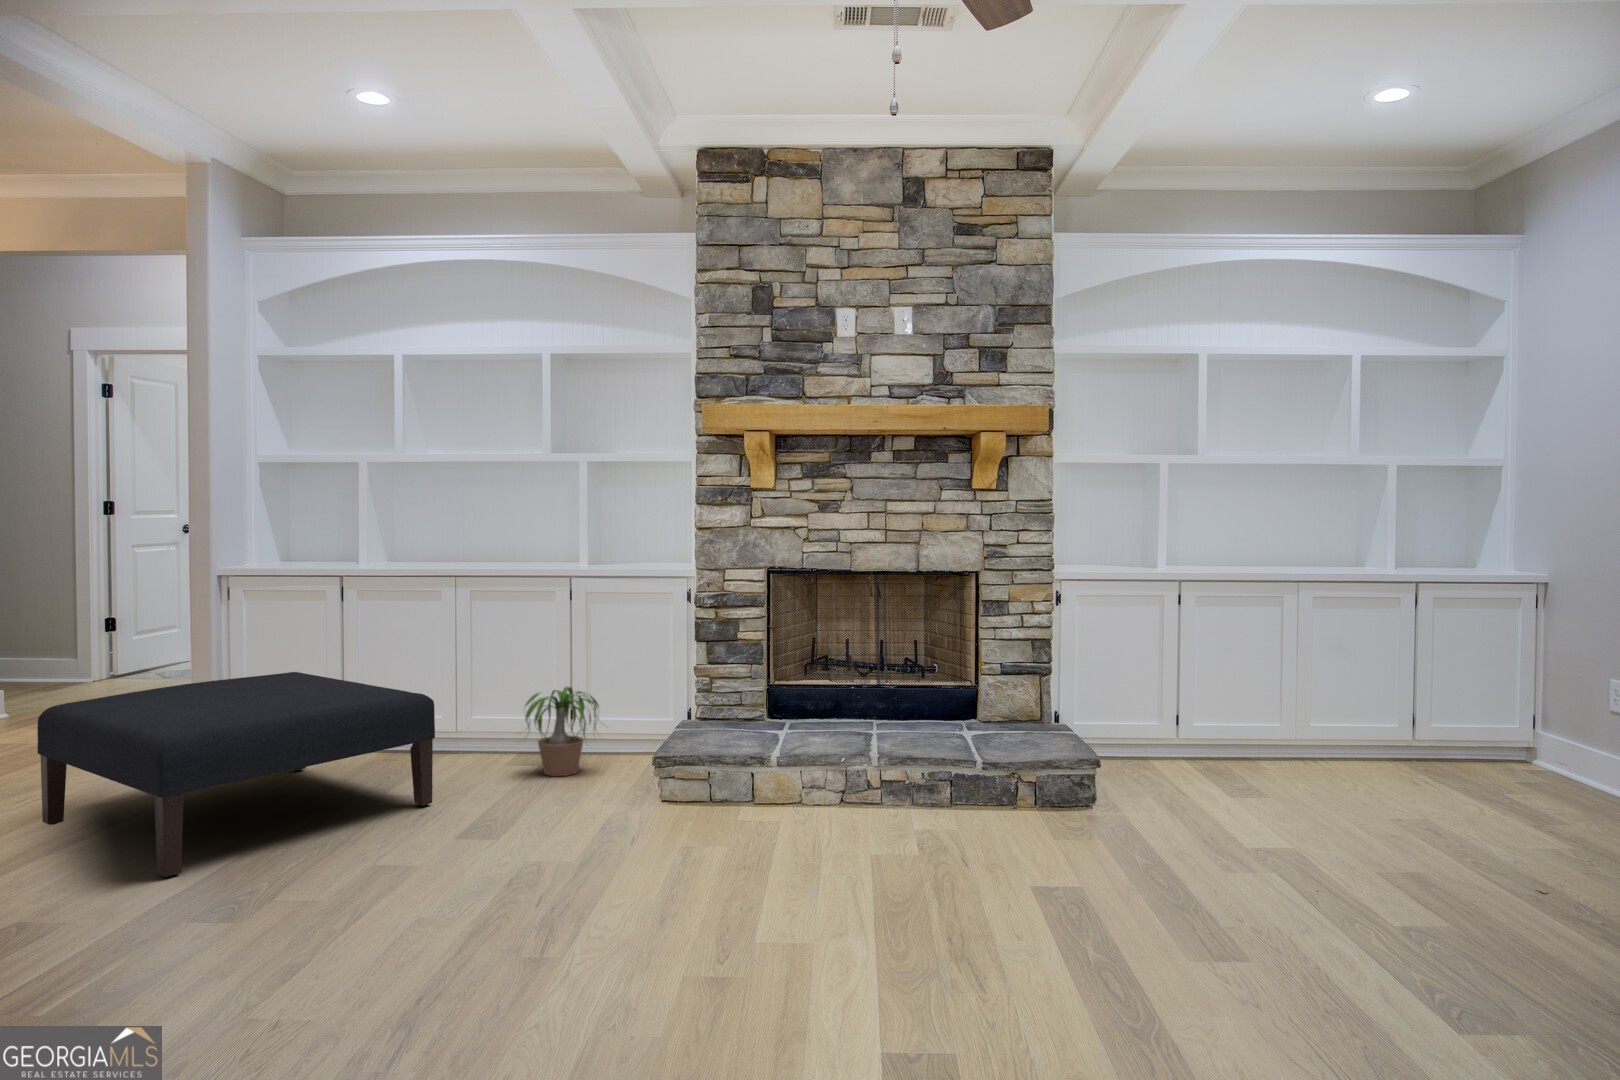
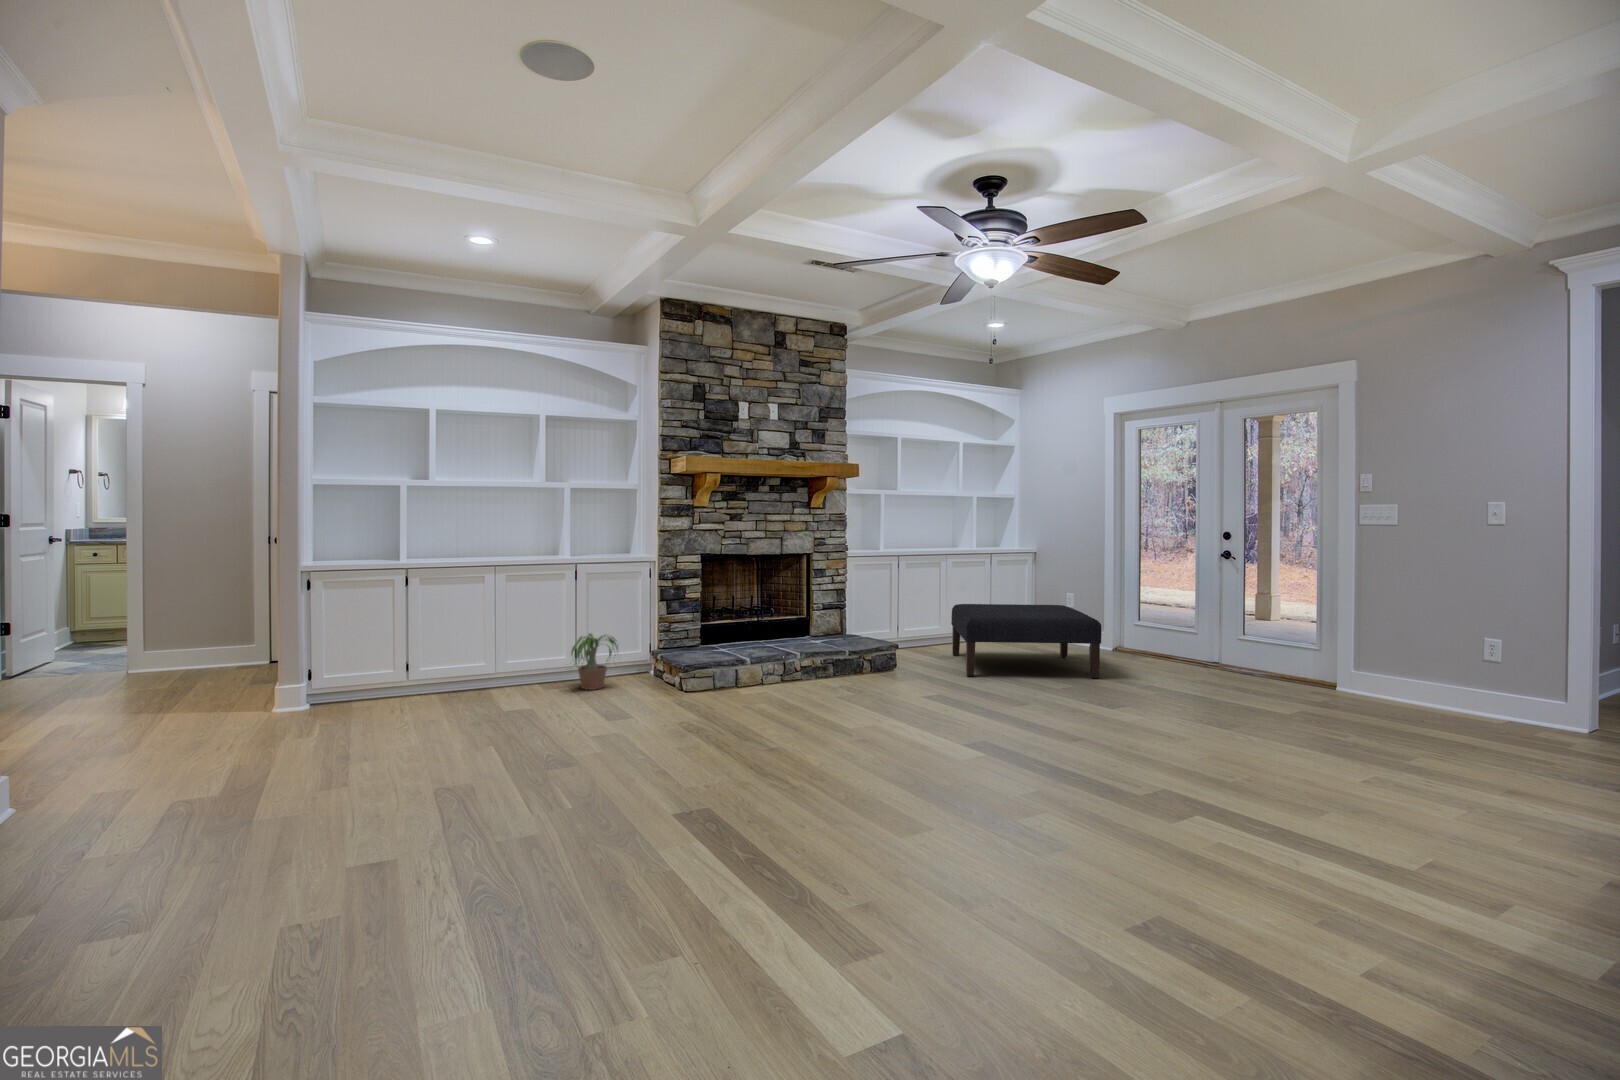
ottoman: present [37,672,435,877] -> present [951,604,1102,679]

